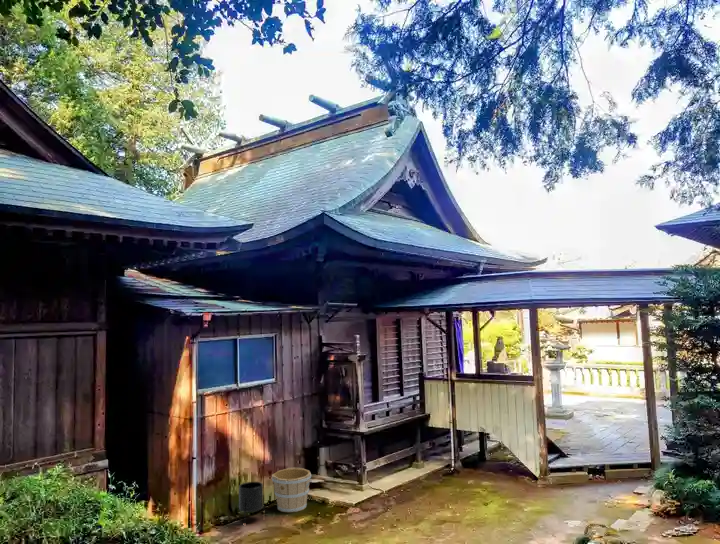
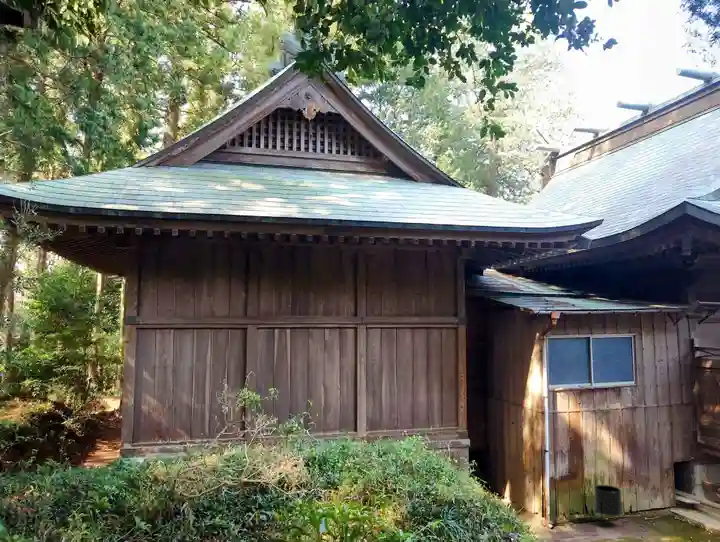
wooden bucket: present [272,467,311,513] -> none [632,480,681,530]

